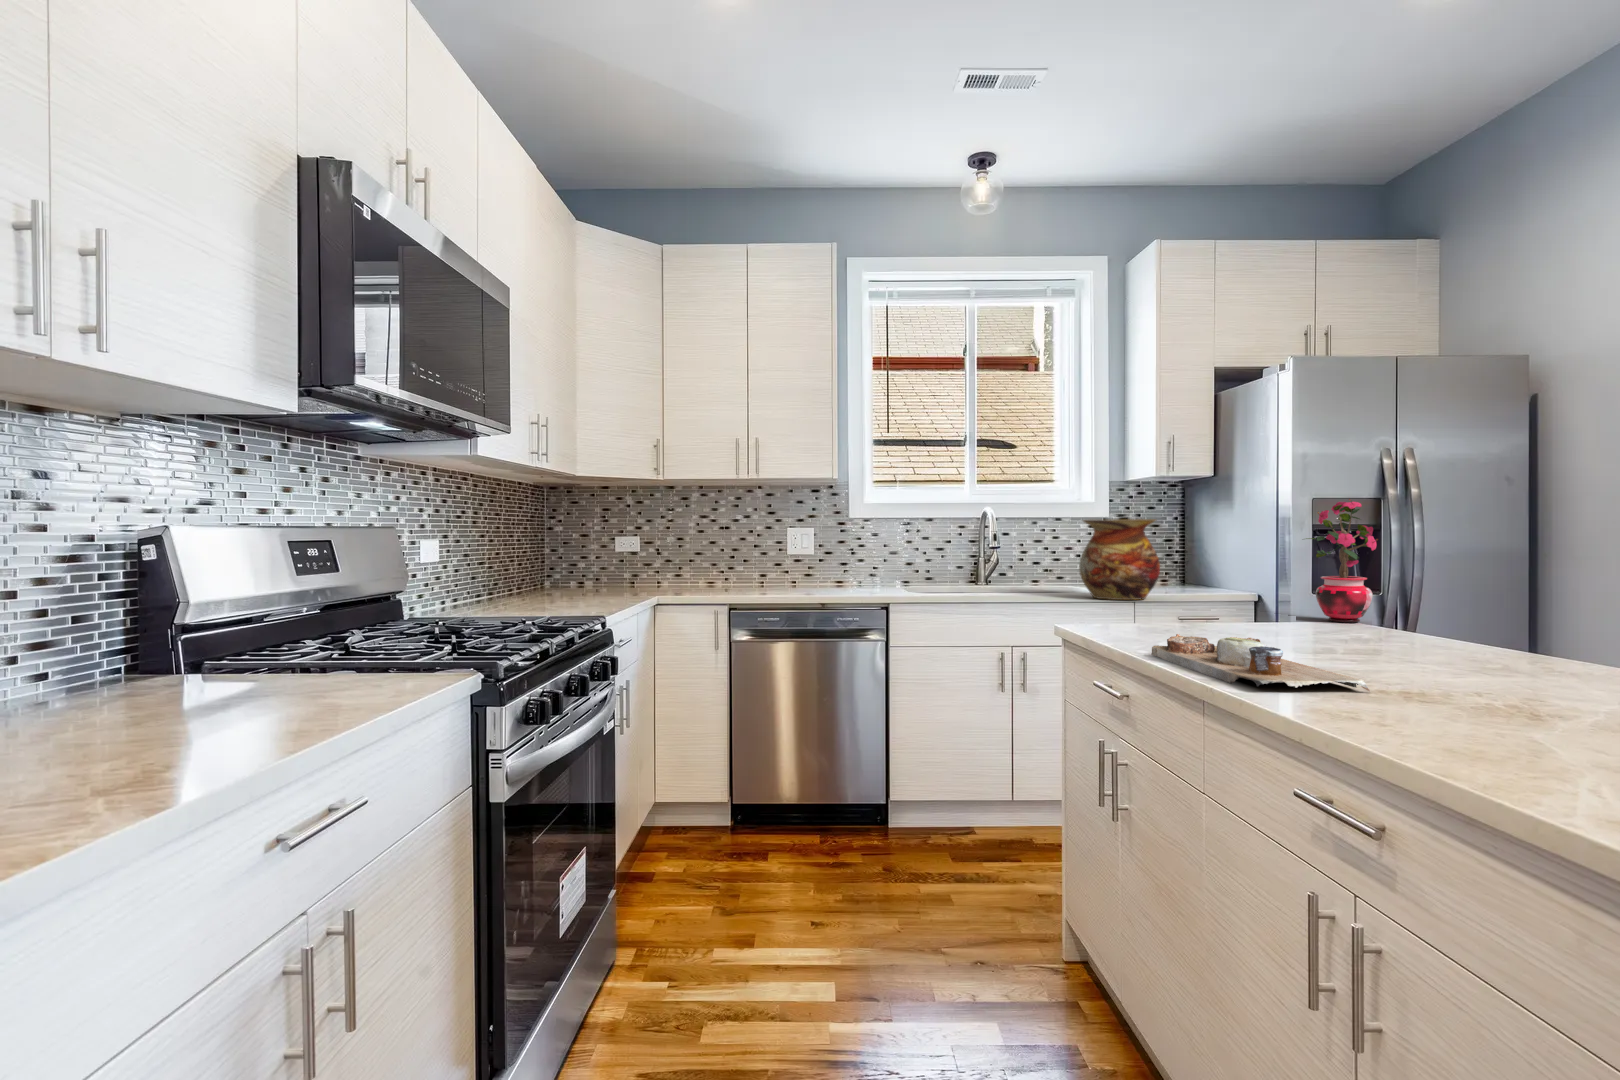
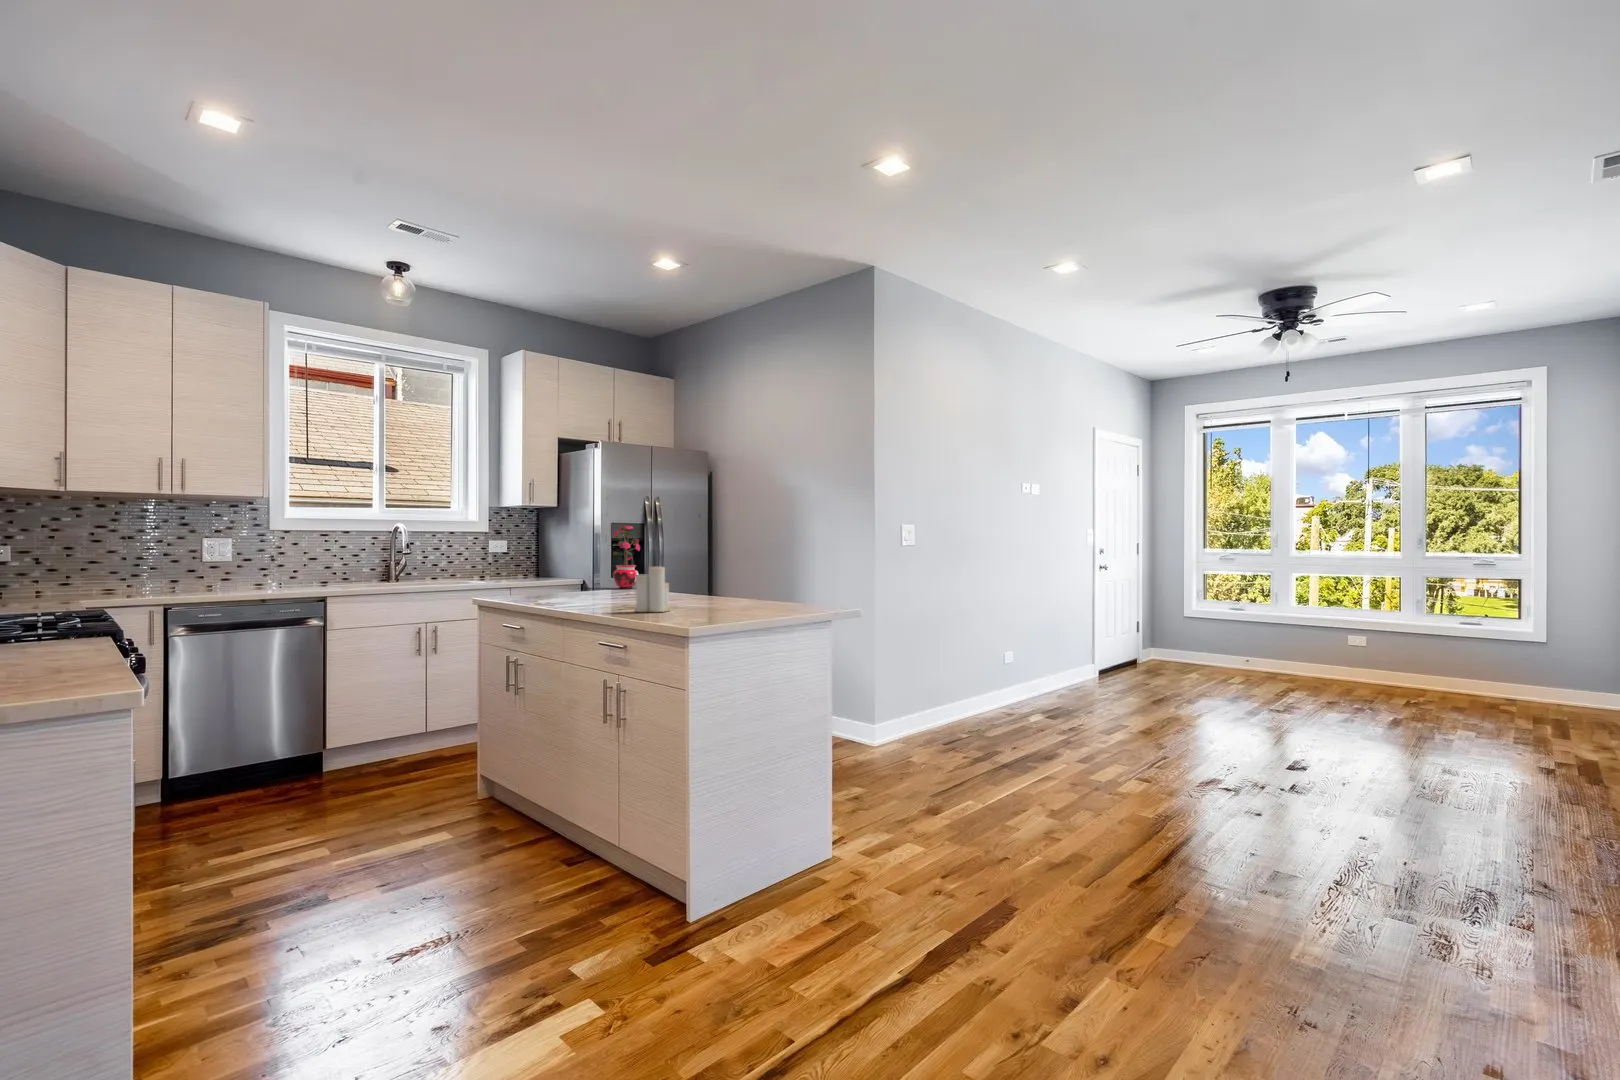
vase: present [1079,519,1160,600] -> none [474,534,527,586]
candle: none [1394,593,1523,741] -> present [635,567,671,612]
cutting board: present [1151,634,1370,691] -> none [537,590,629,608]

